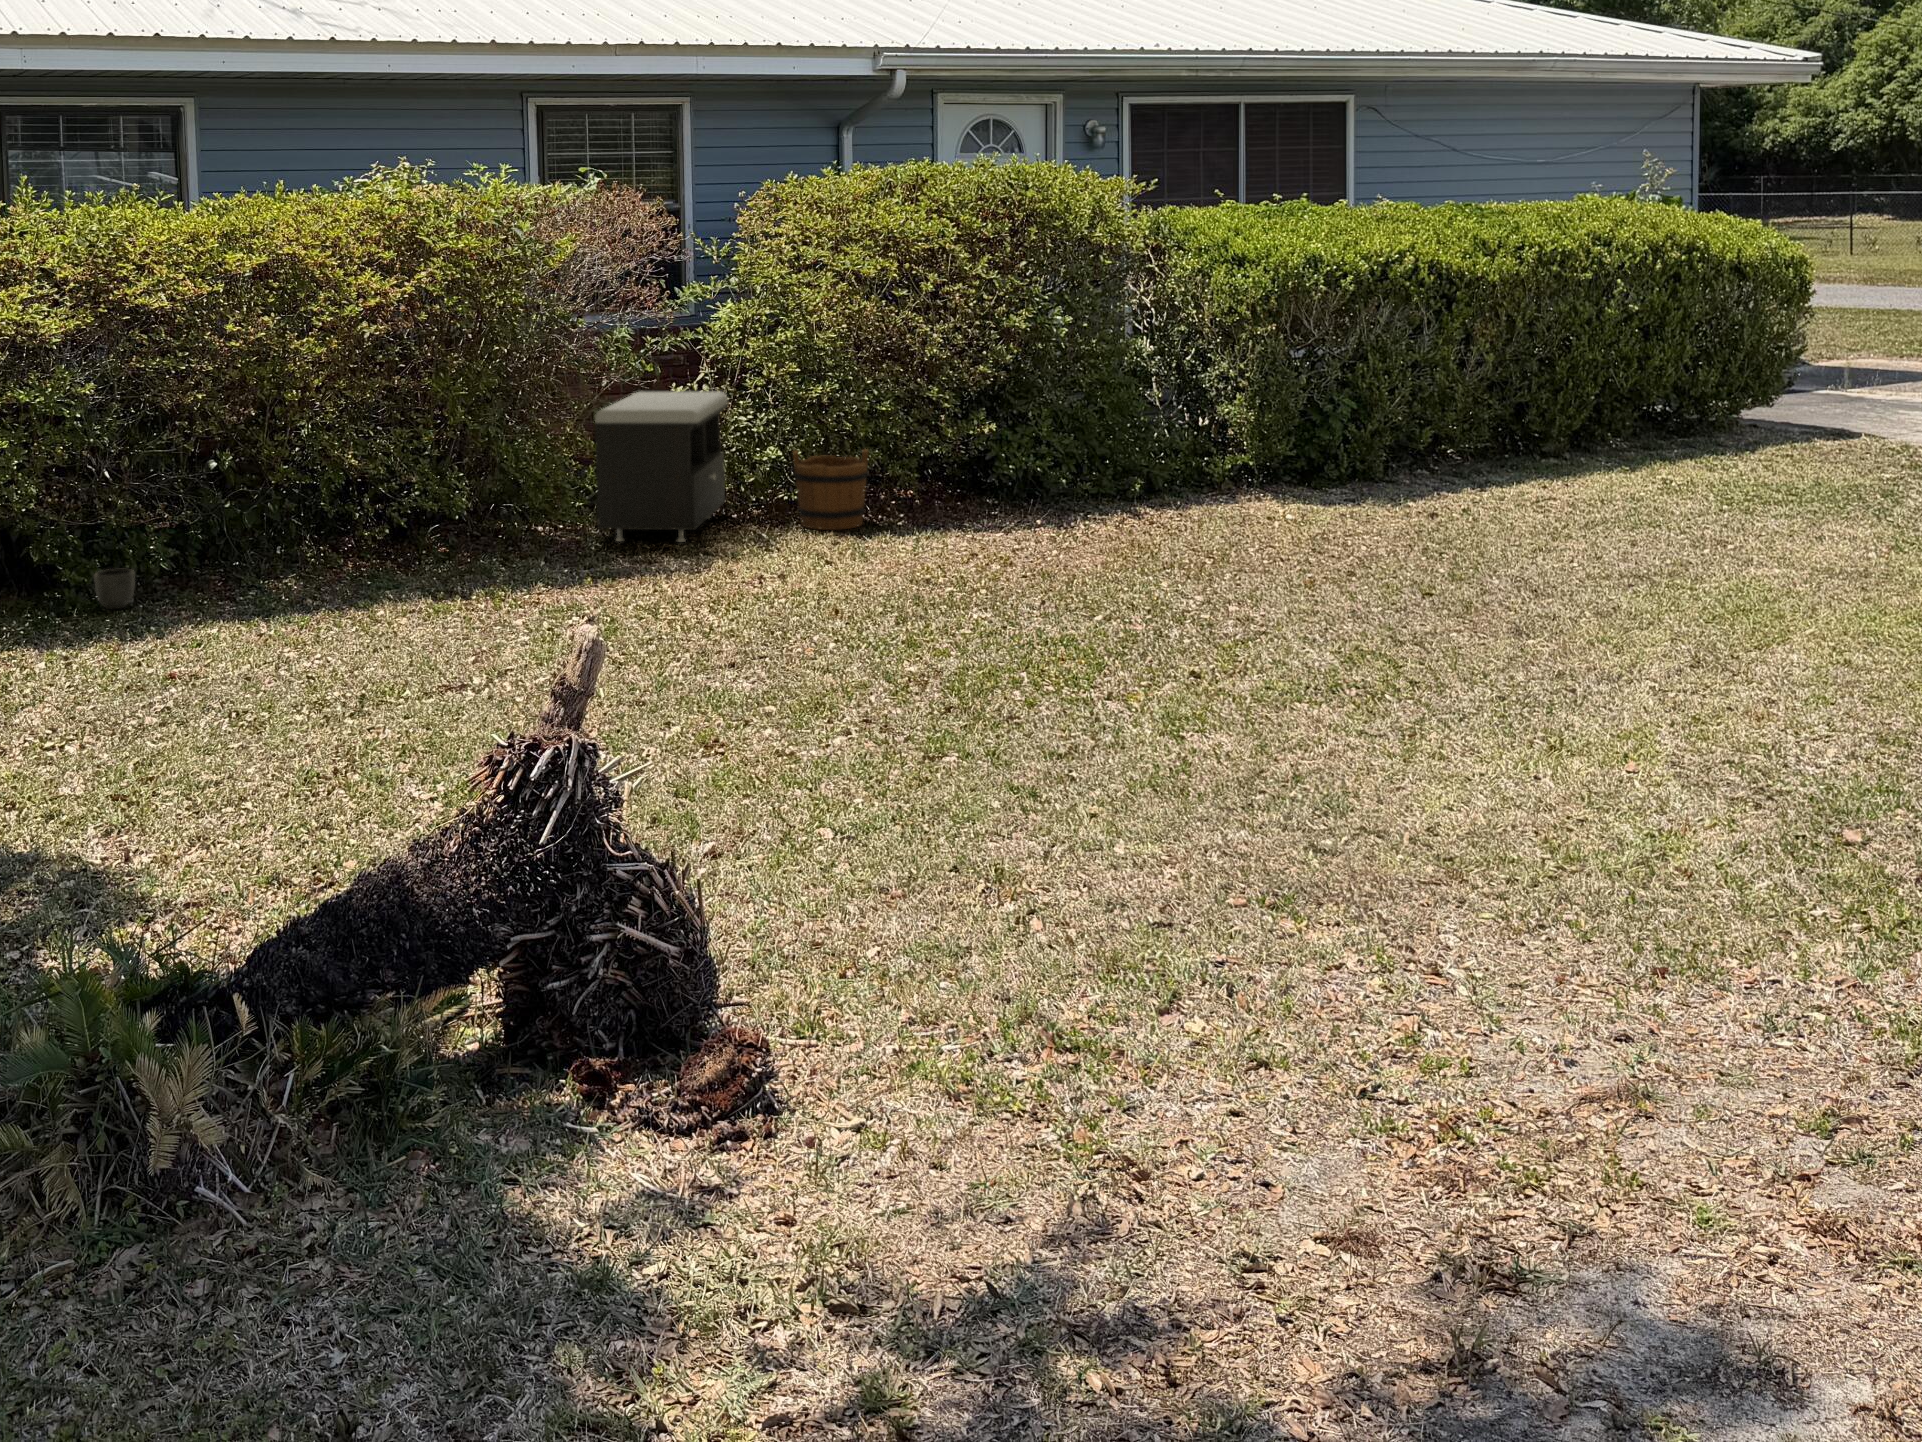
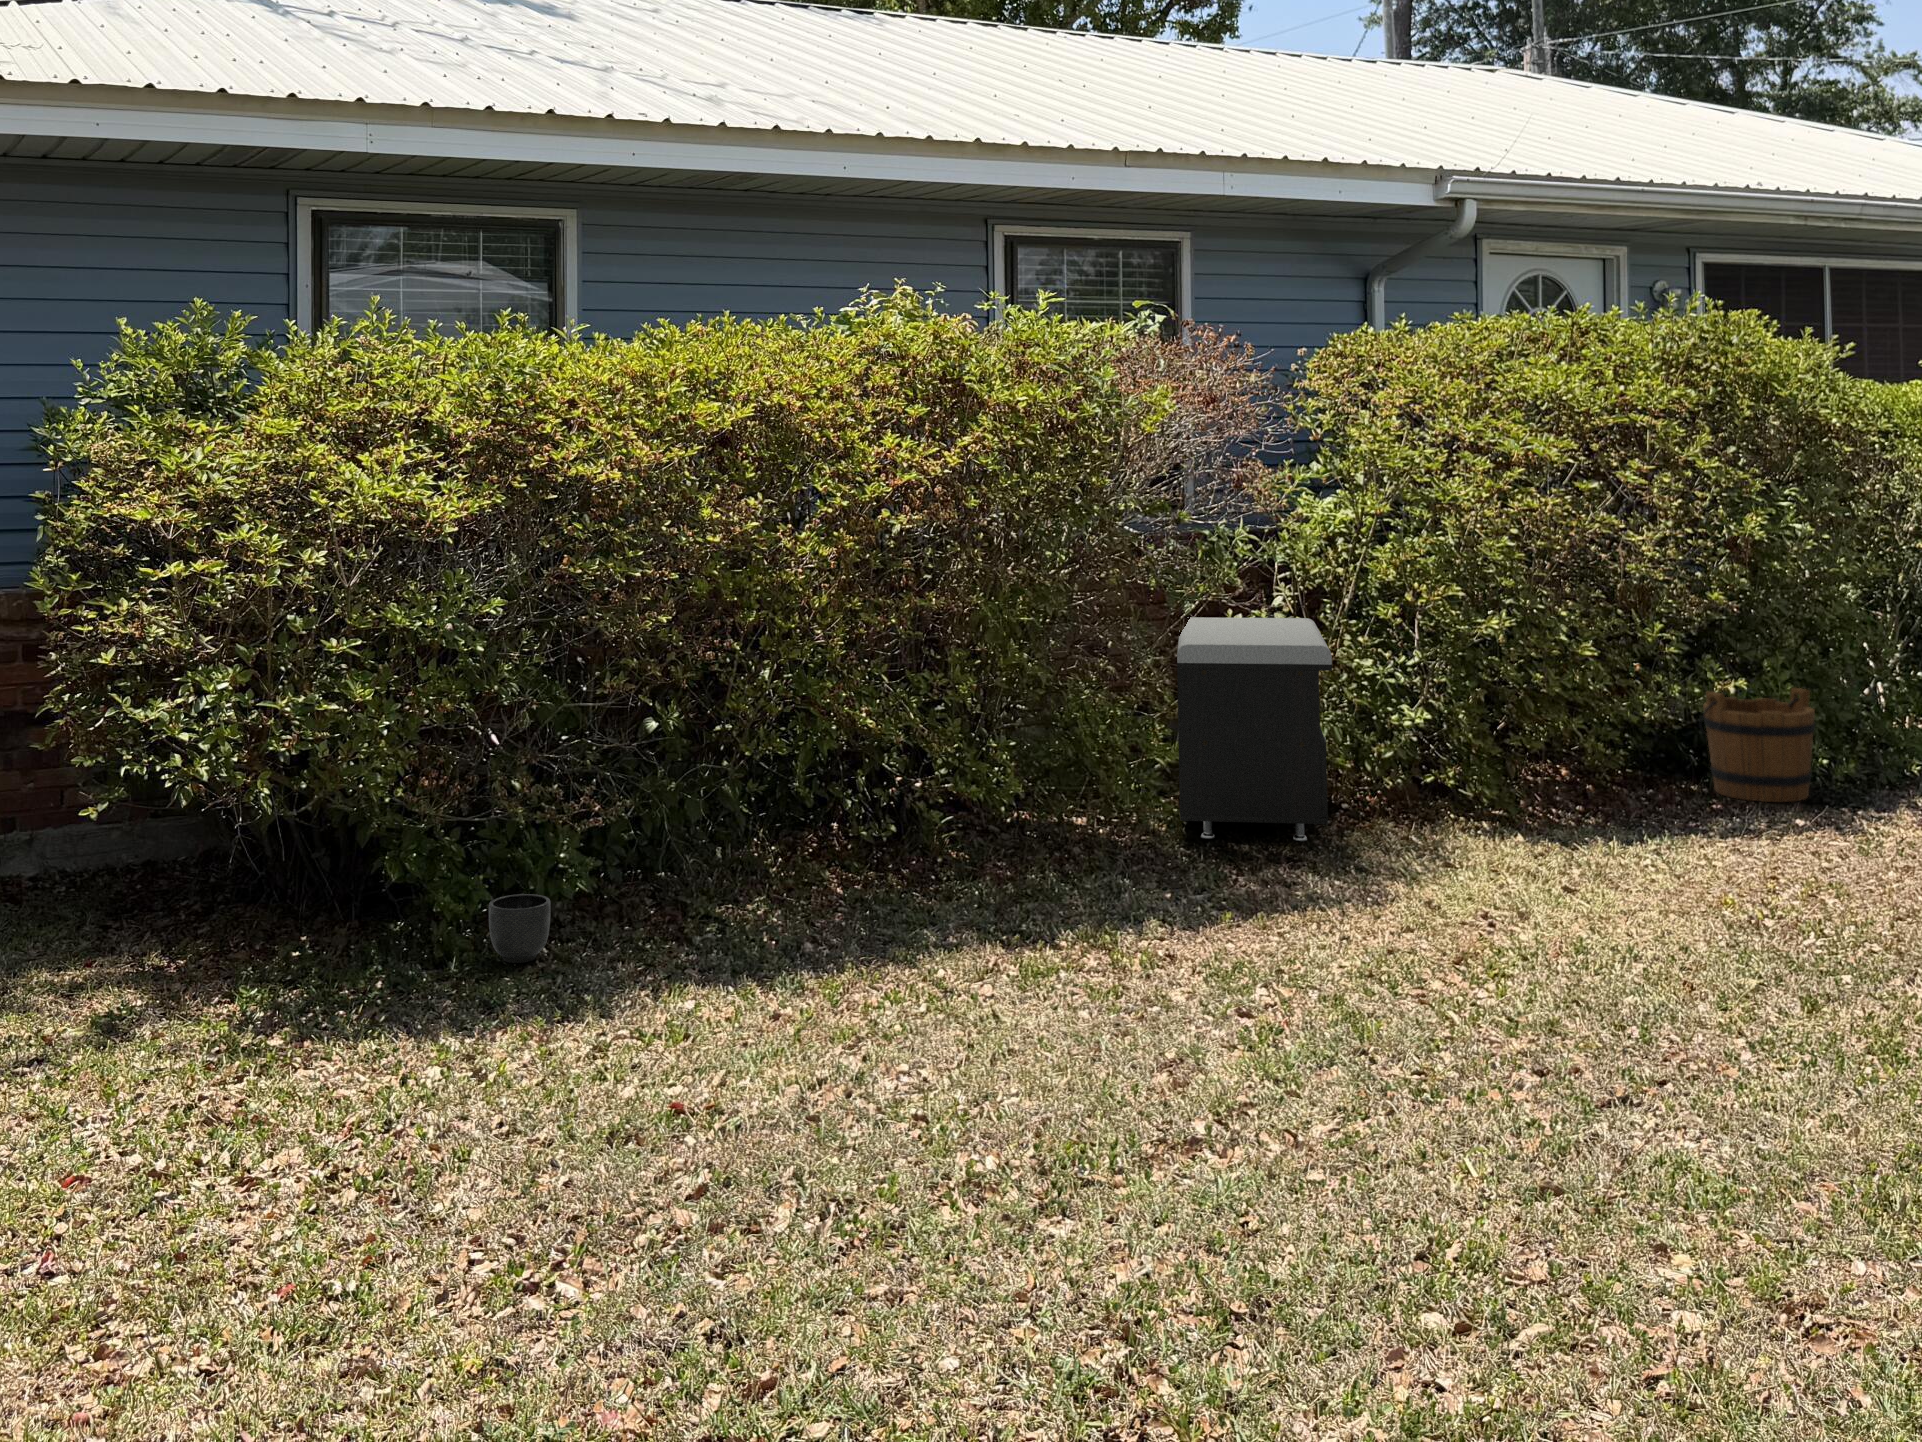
bucket: present [792,449,868,530] -> present [1699,688,1815,802]

